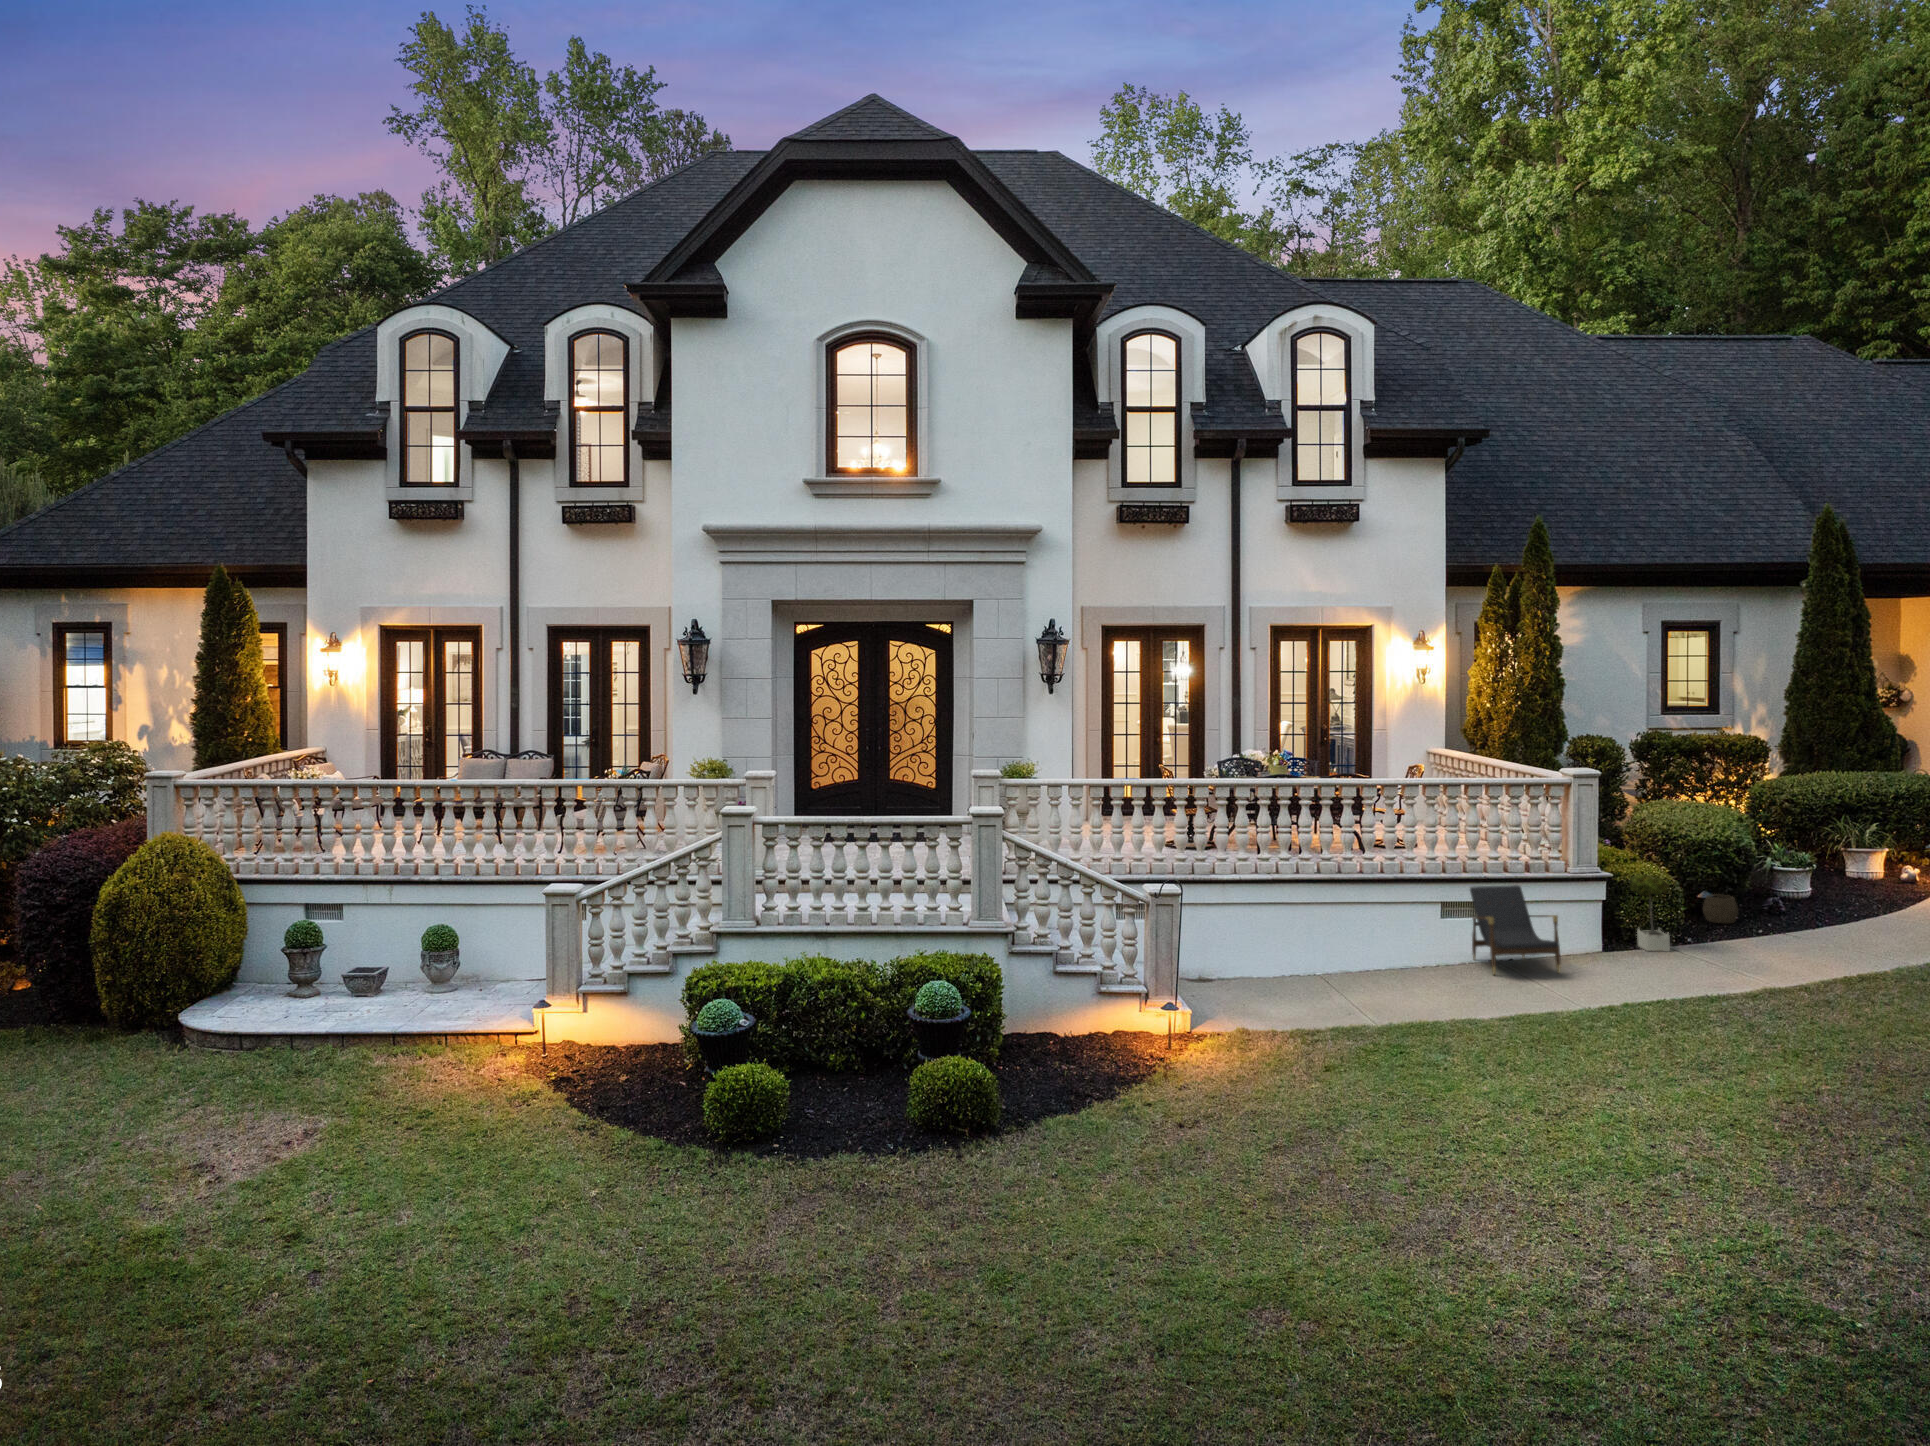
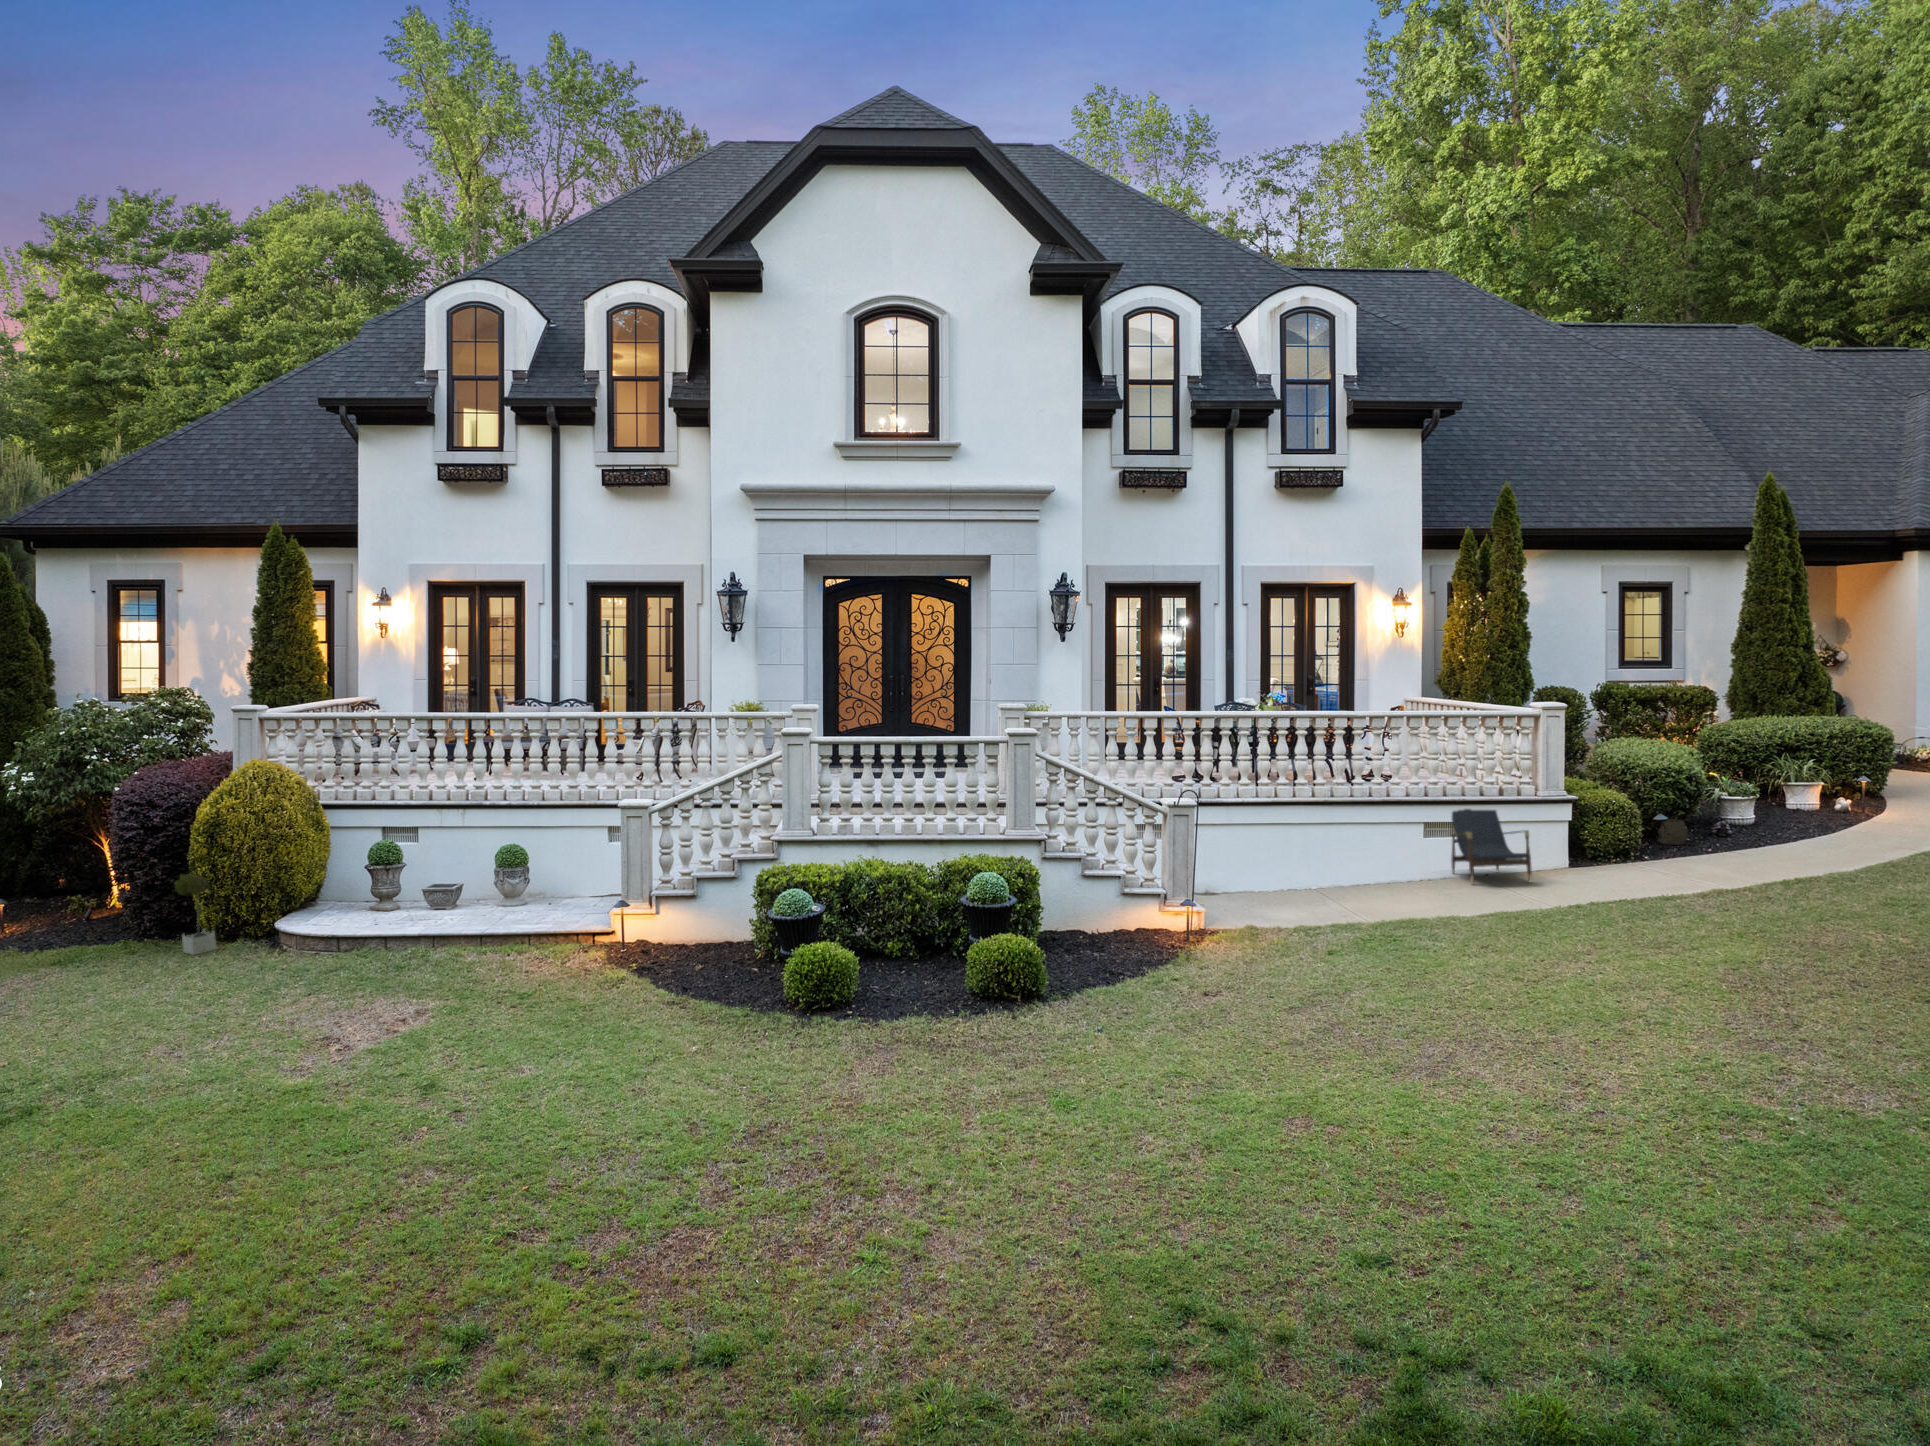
potted tree: present [1630,875,1670,952] -> present [175,874,216,955]

